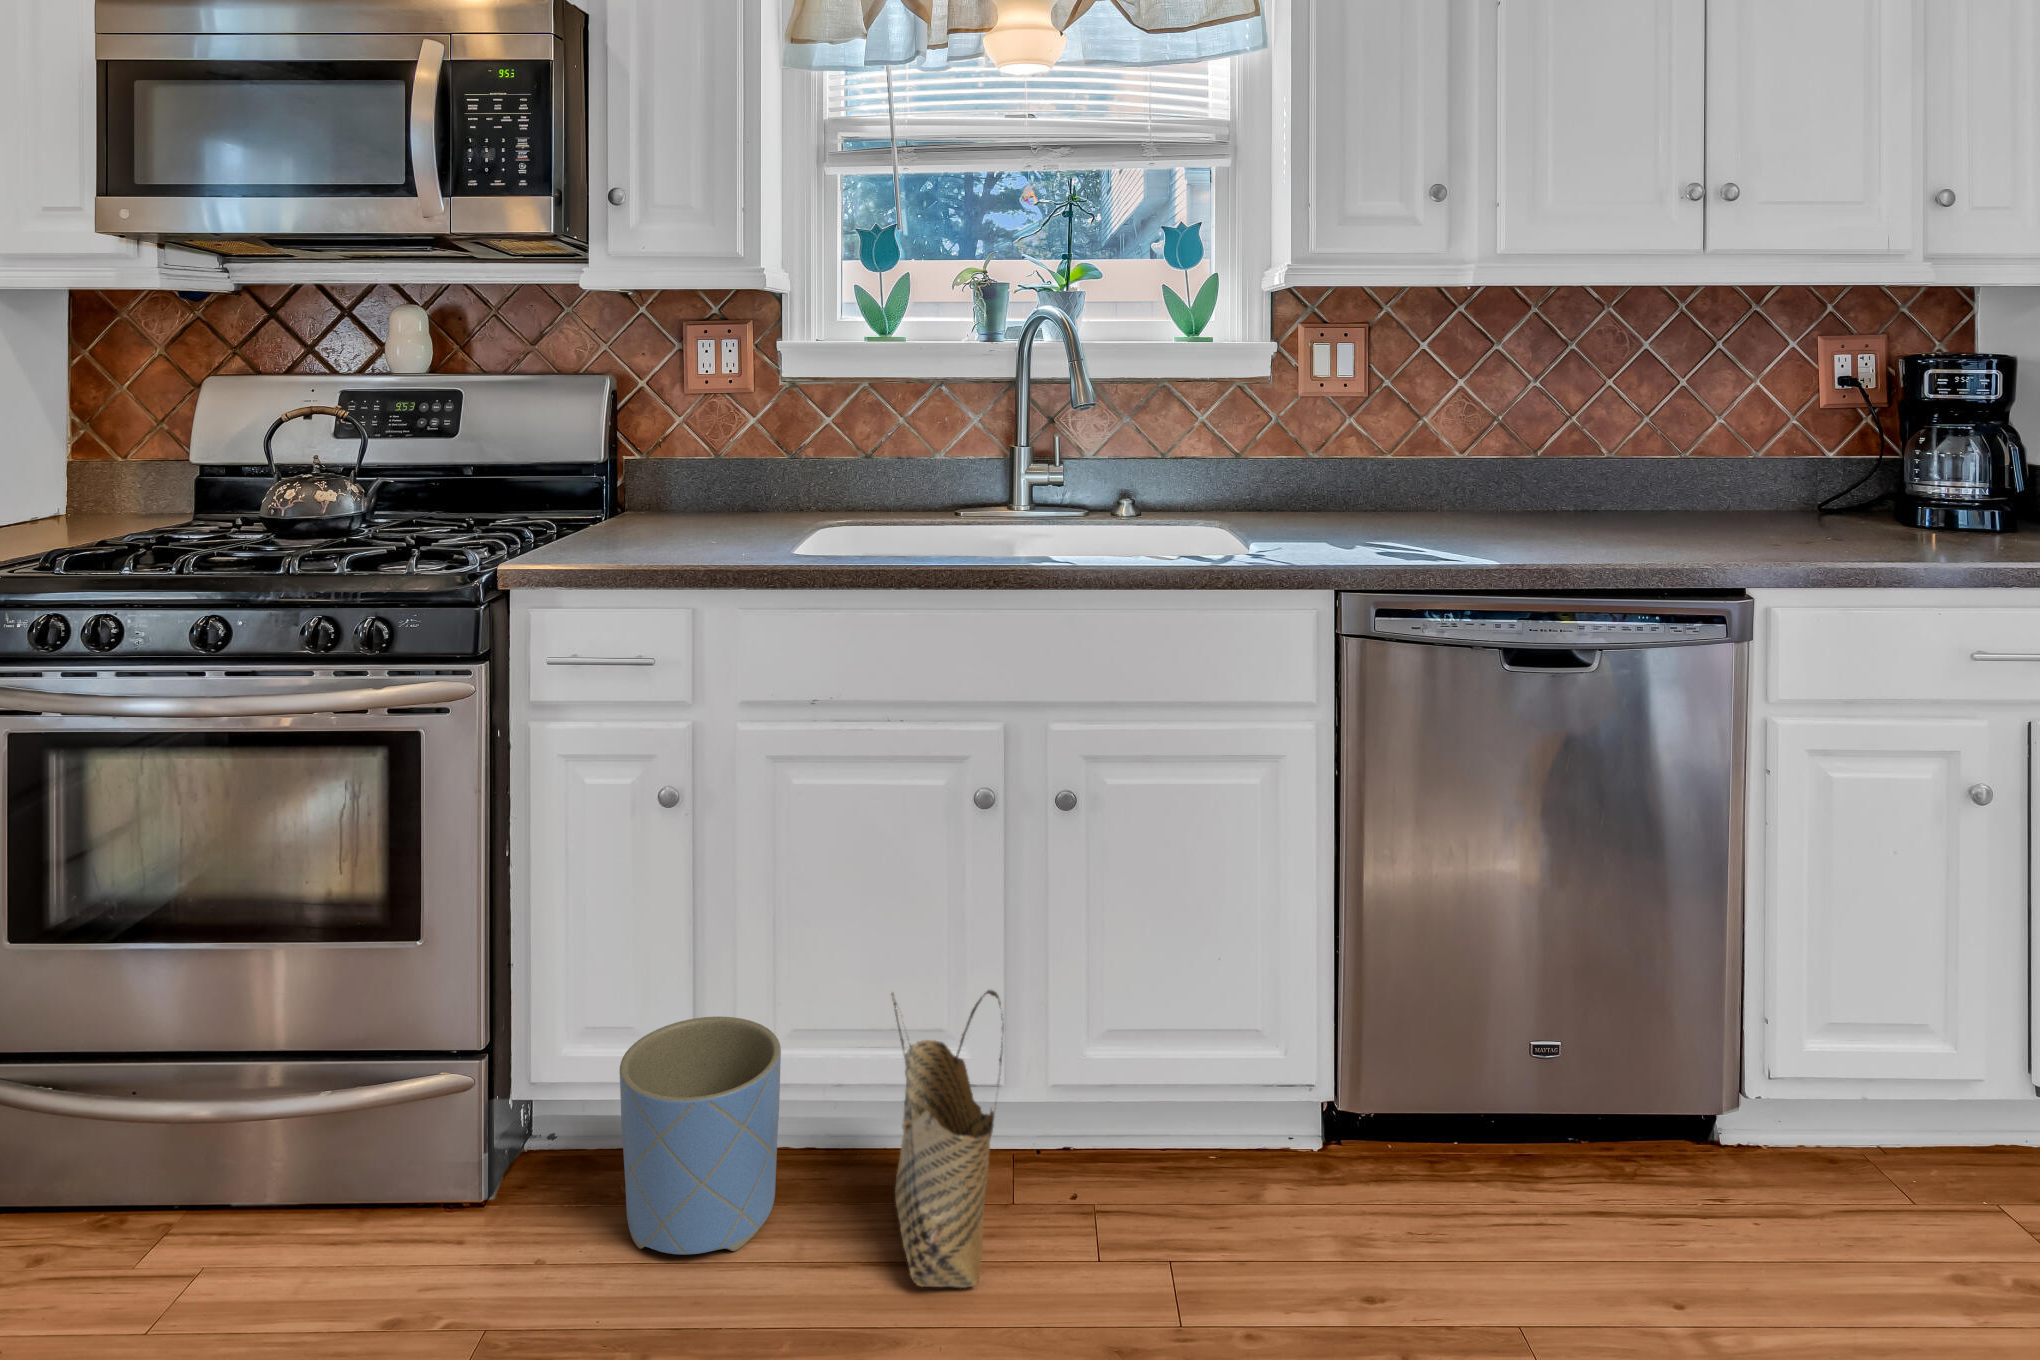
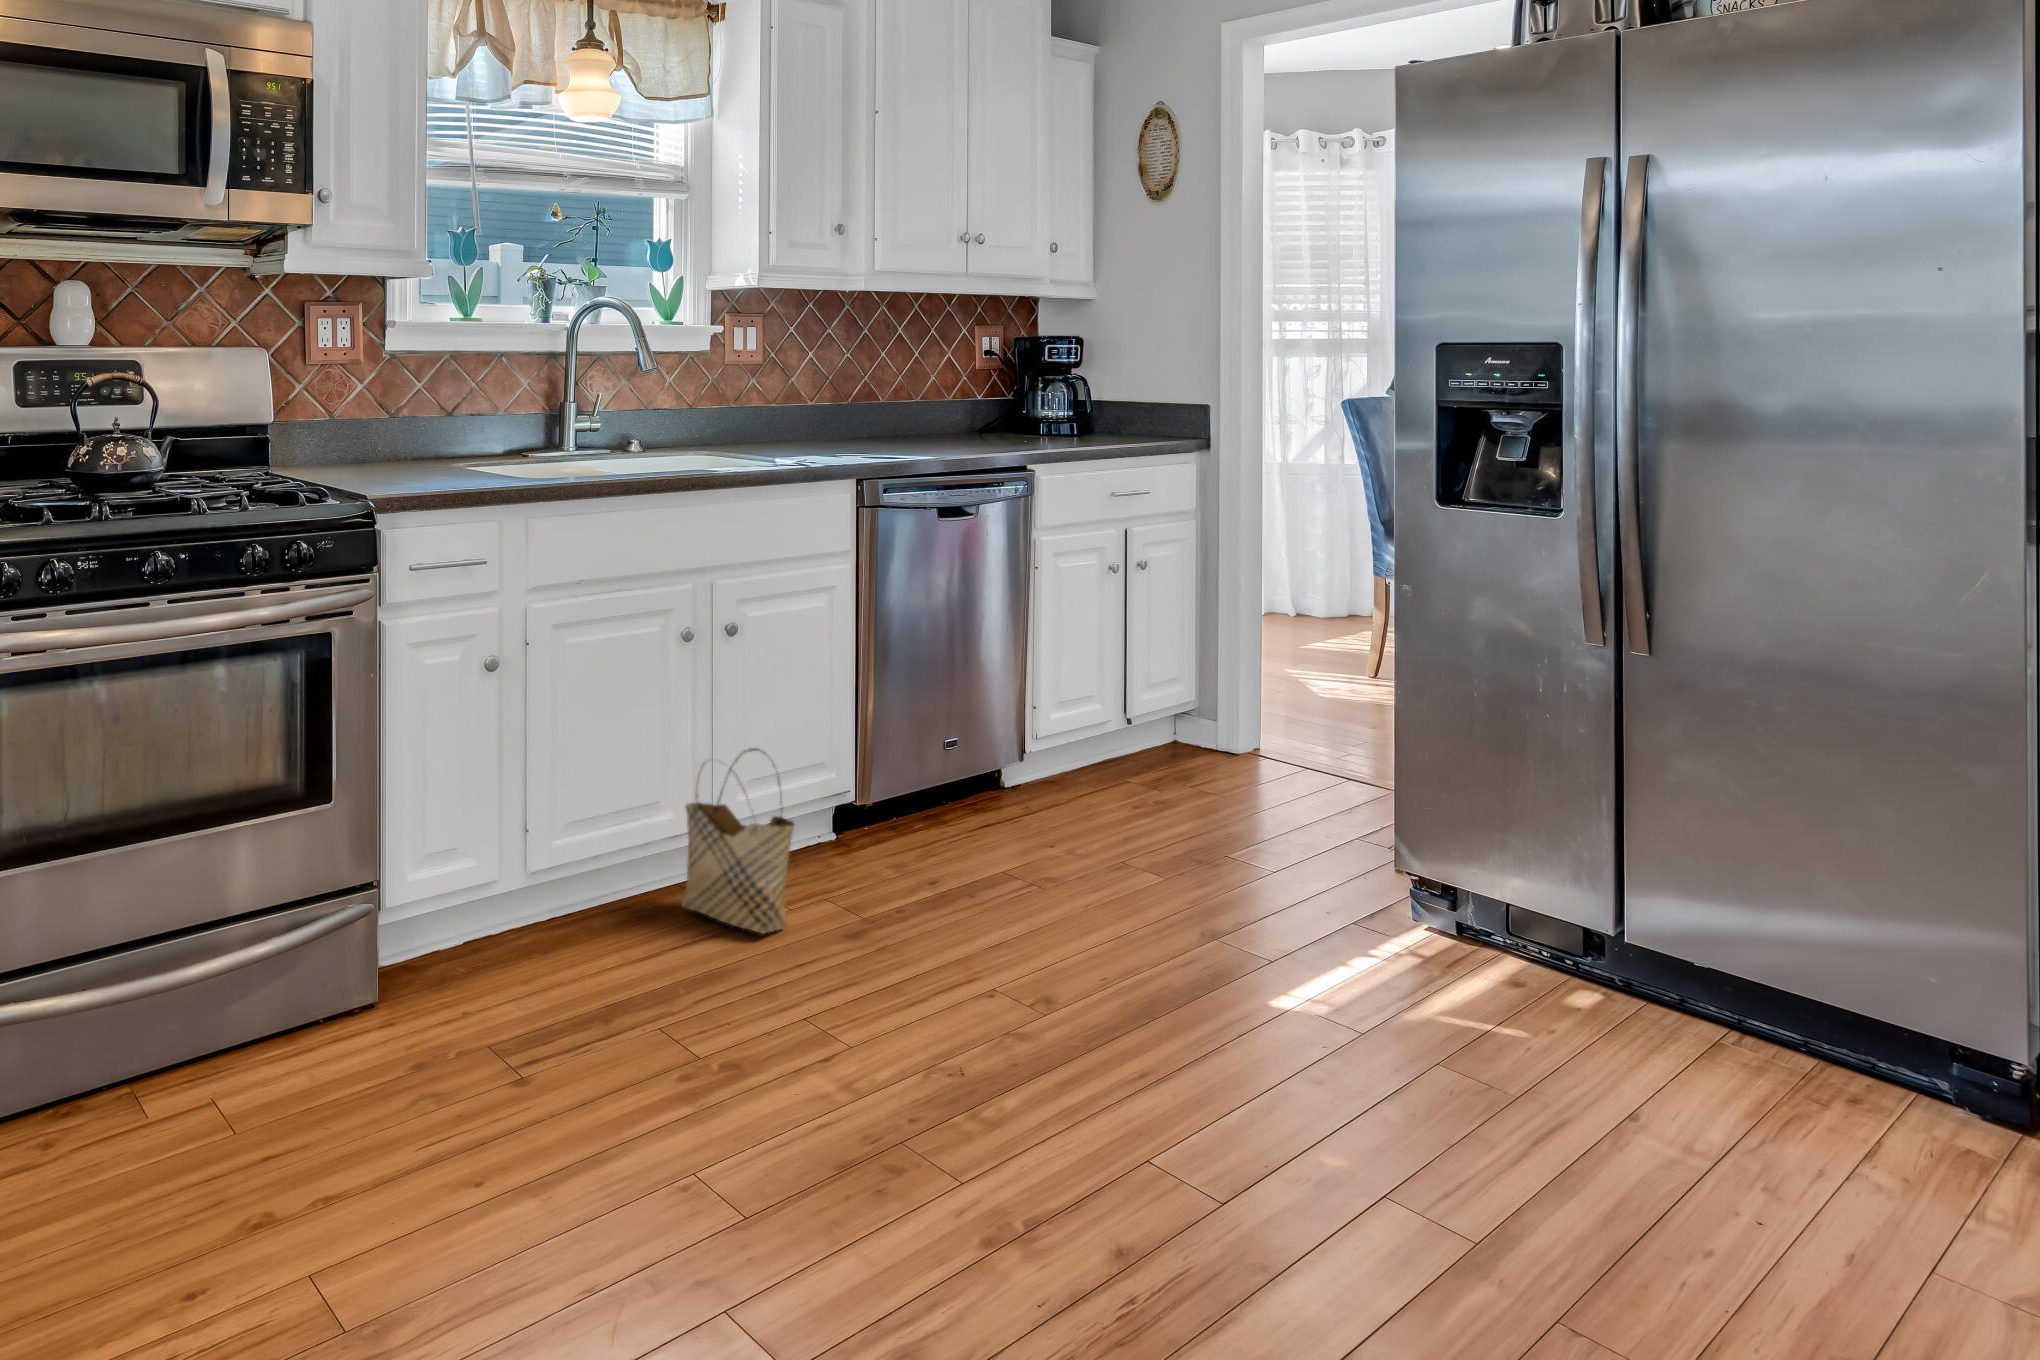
planter: present [620,1017,781,1255] -> none [524,820,640,980]

